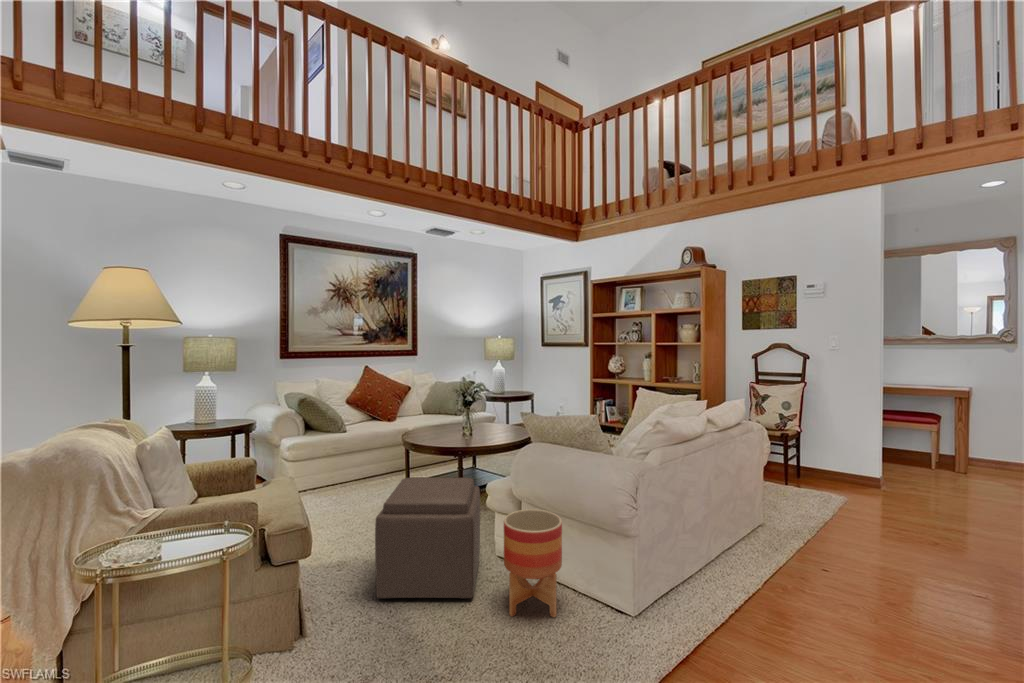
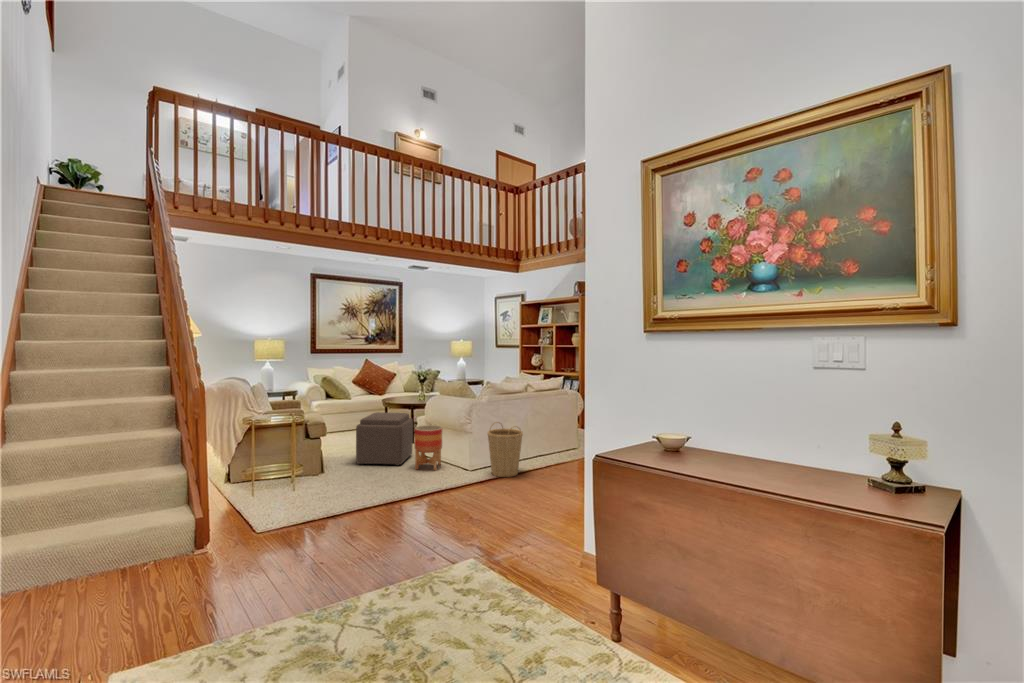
basket: none [671,506,755,641] -> present [488,422,523,477]

